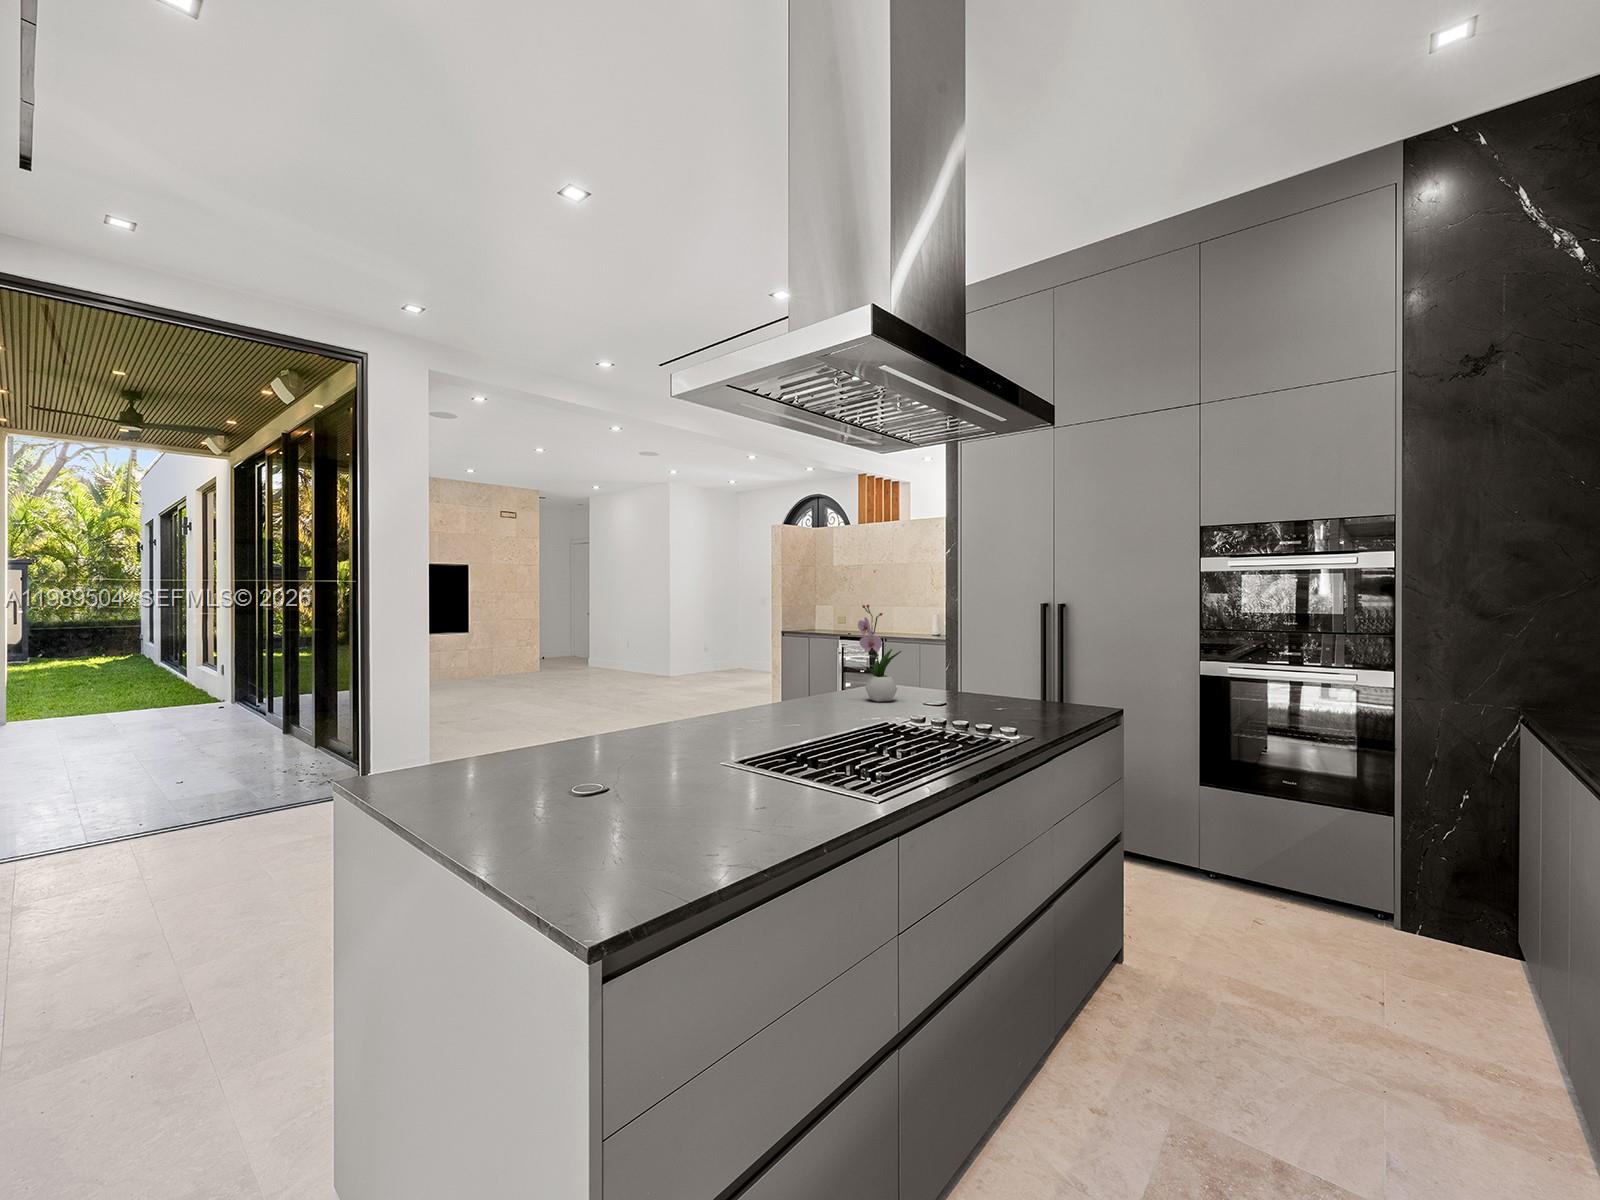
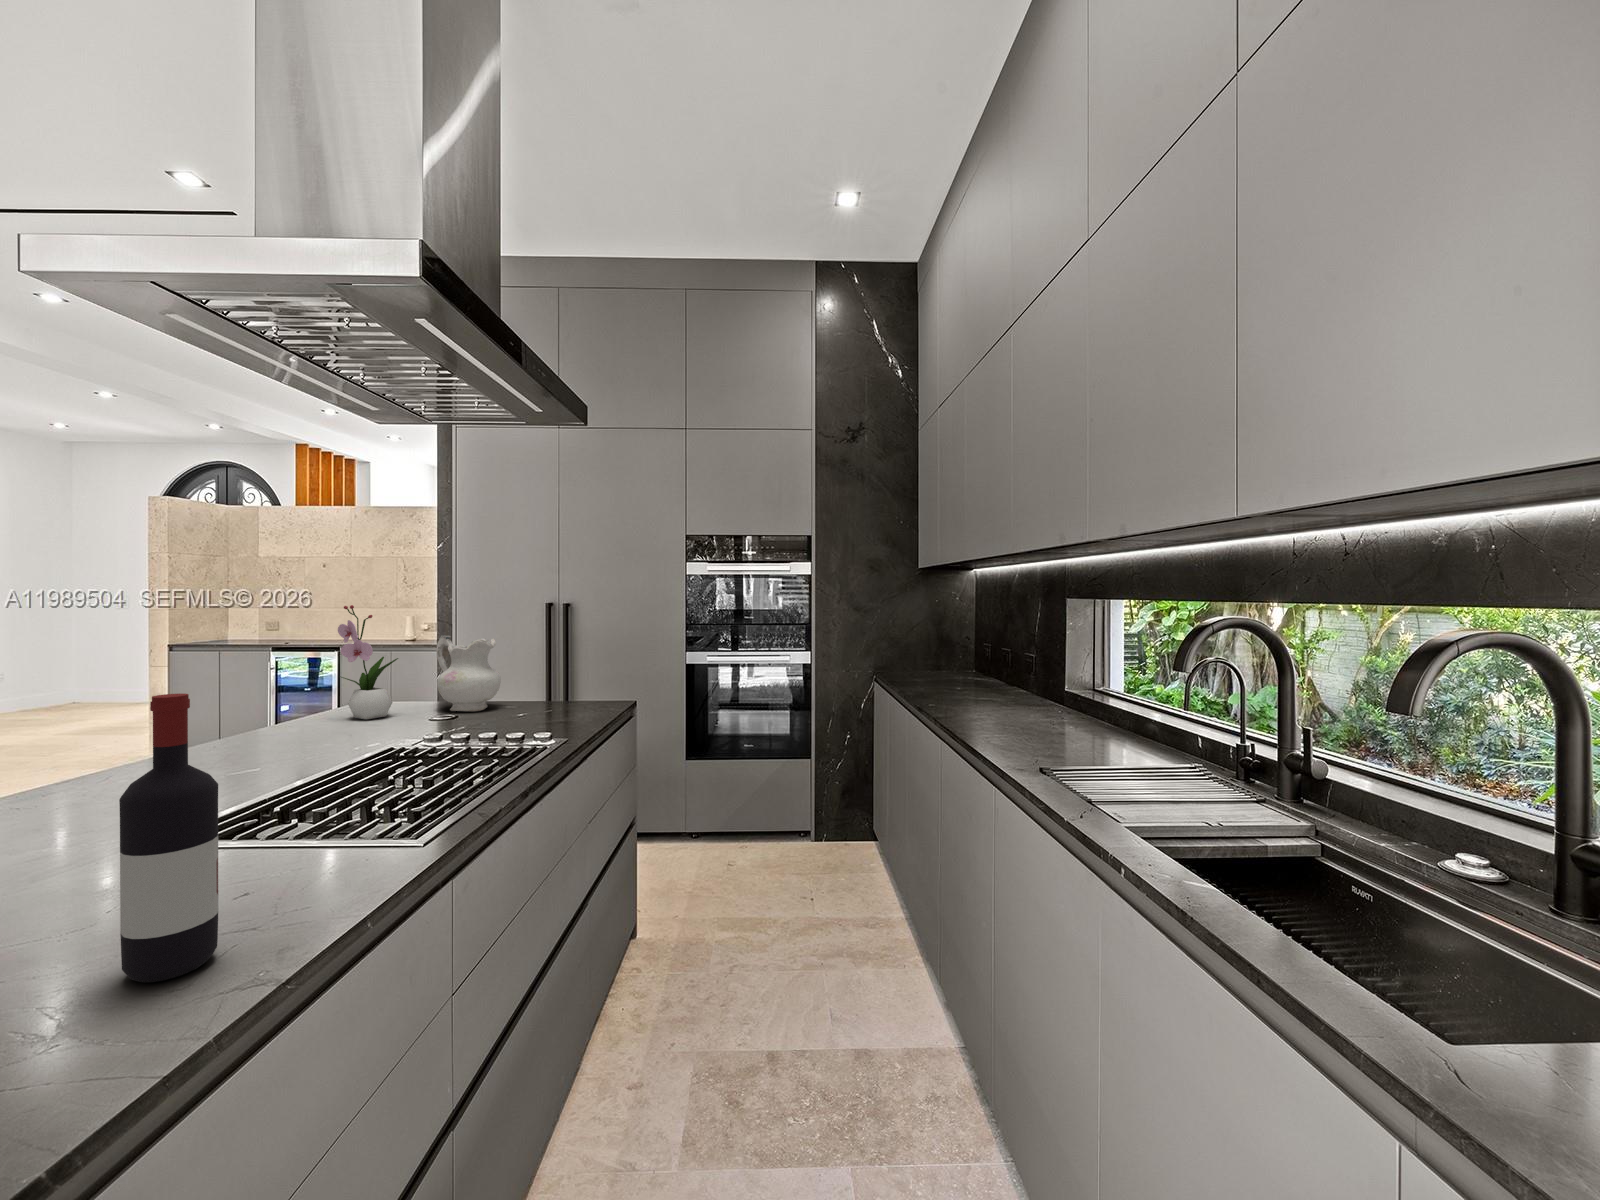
ceramic pitcher: none [933,632,987,704] -> present [437,635,501,711]
wine bottle: none [691,654,738,838] -> present [119,693,219,982]

